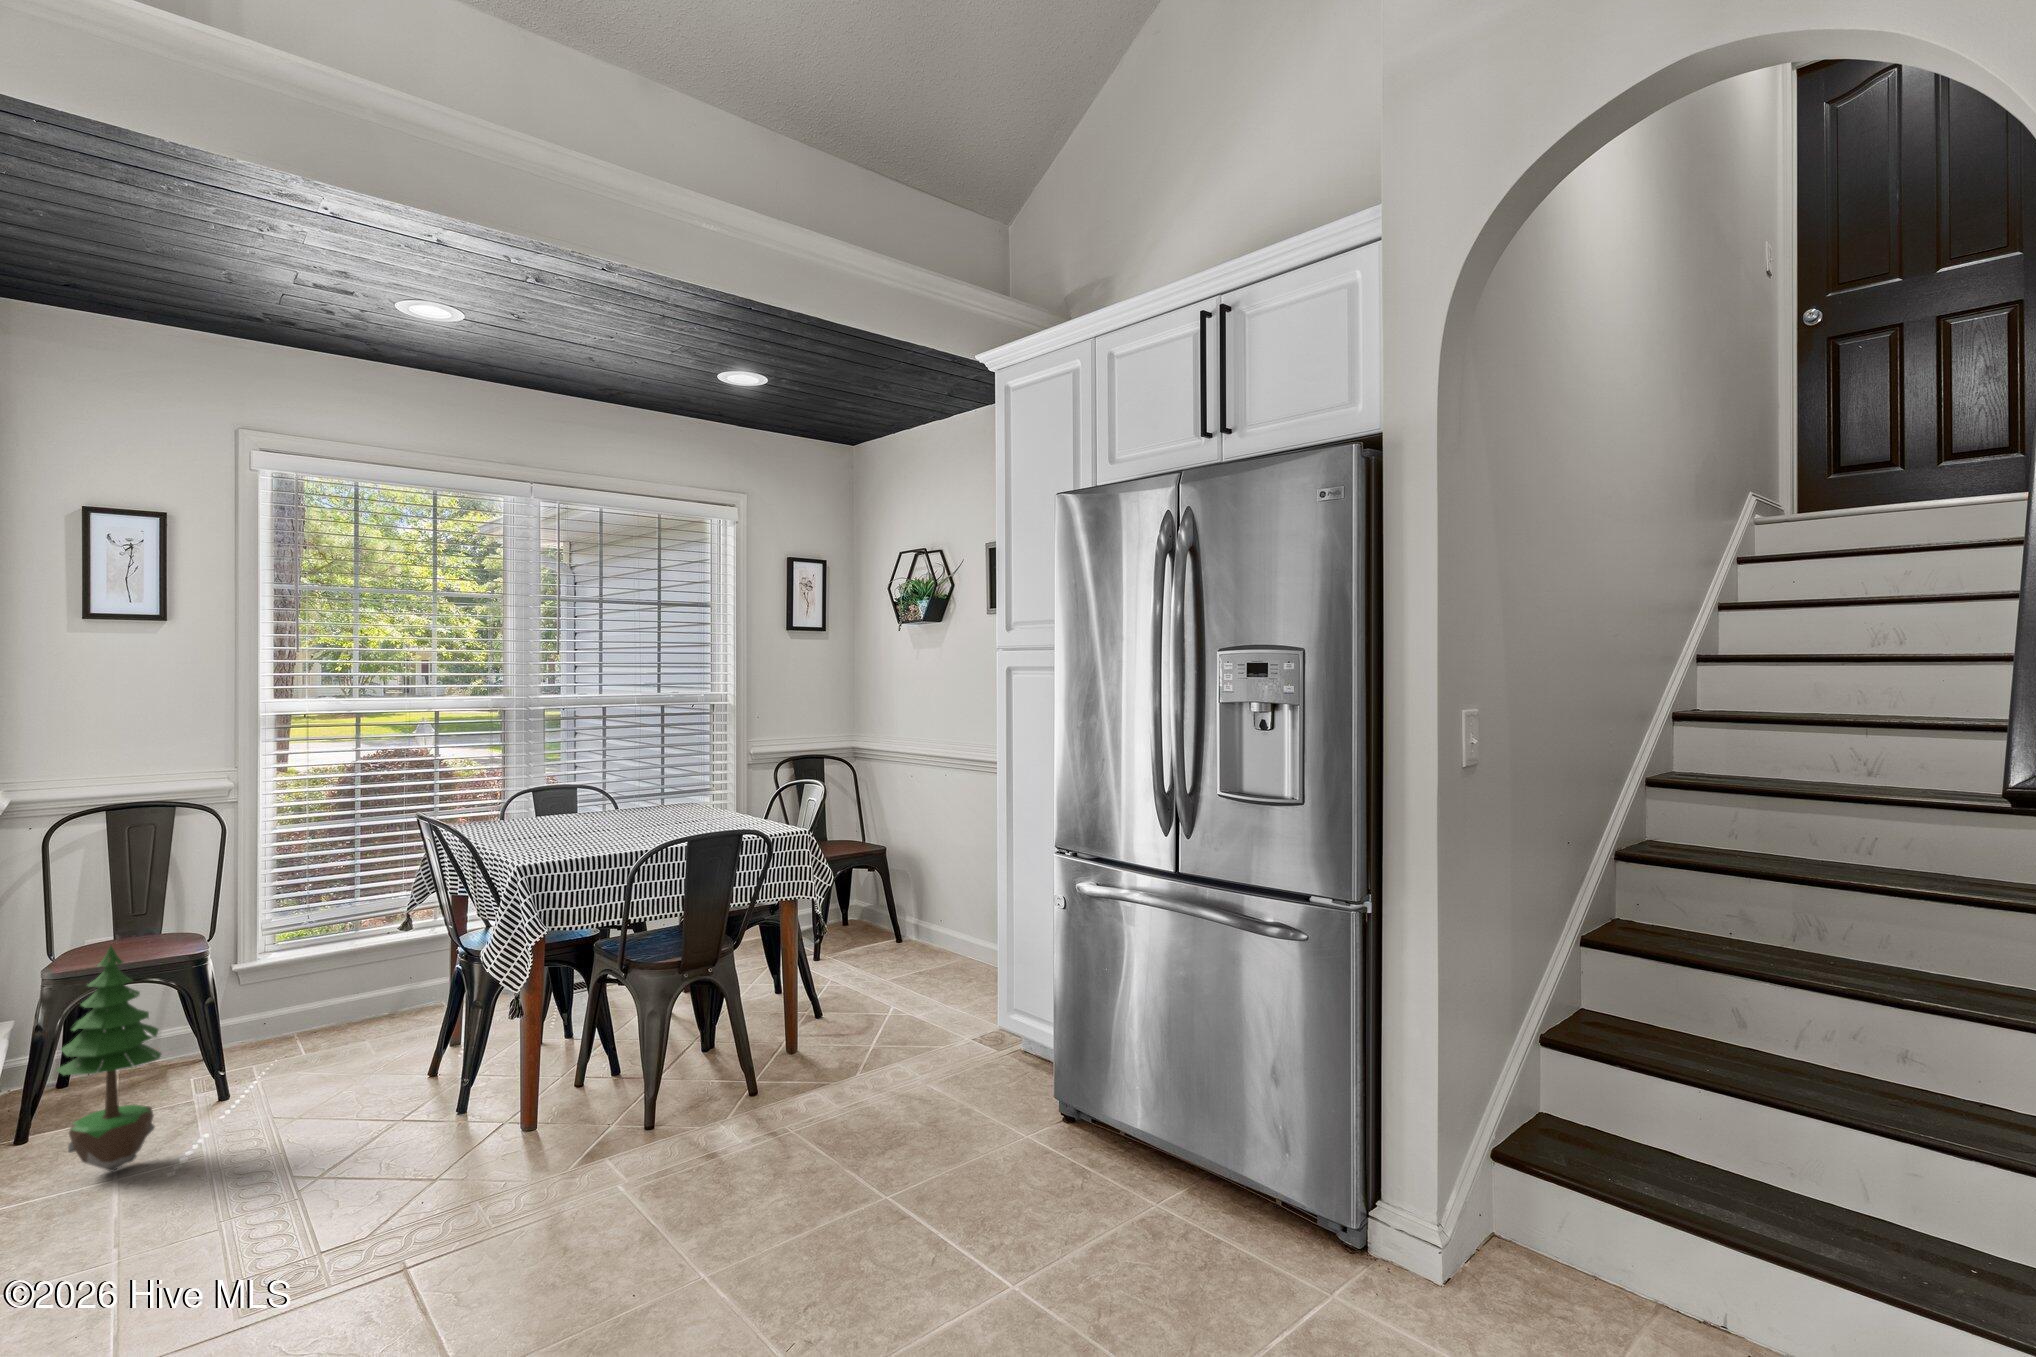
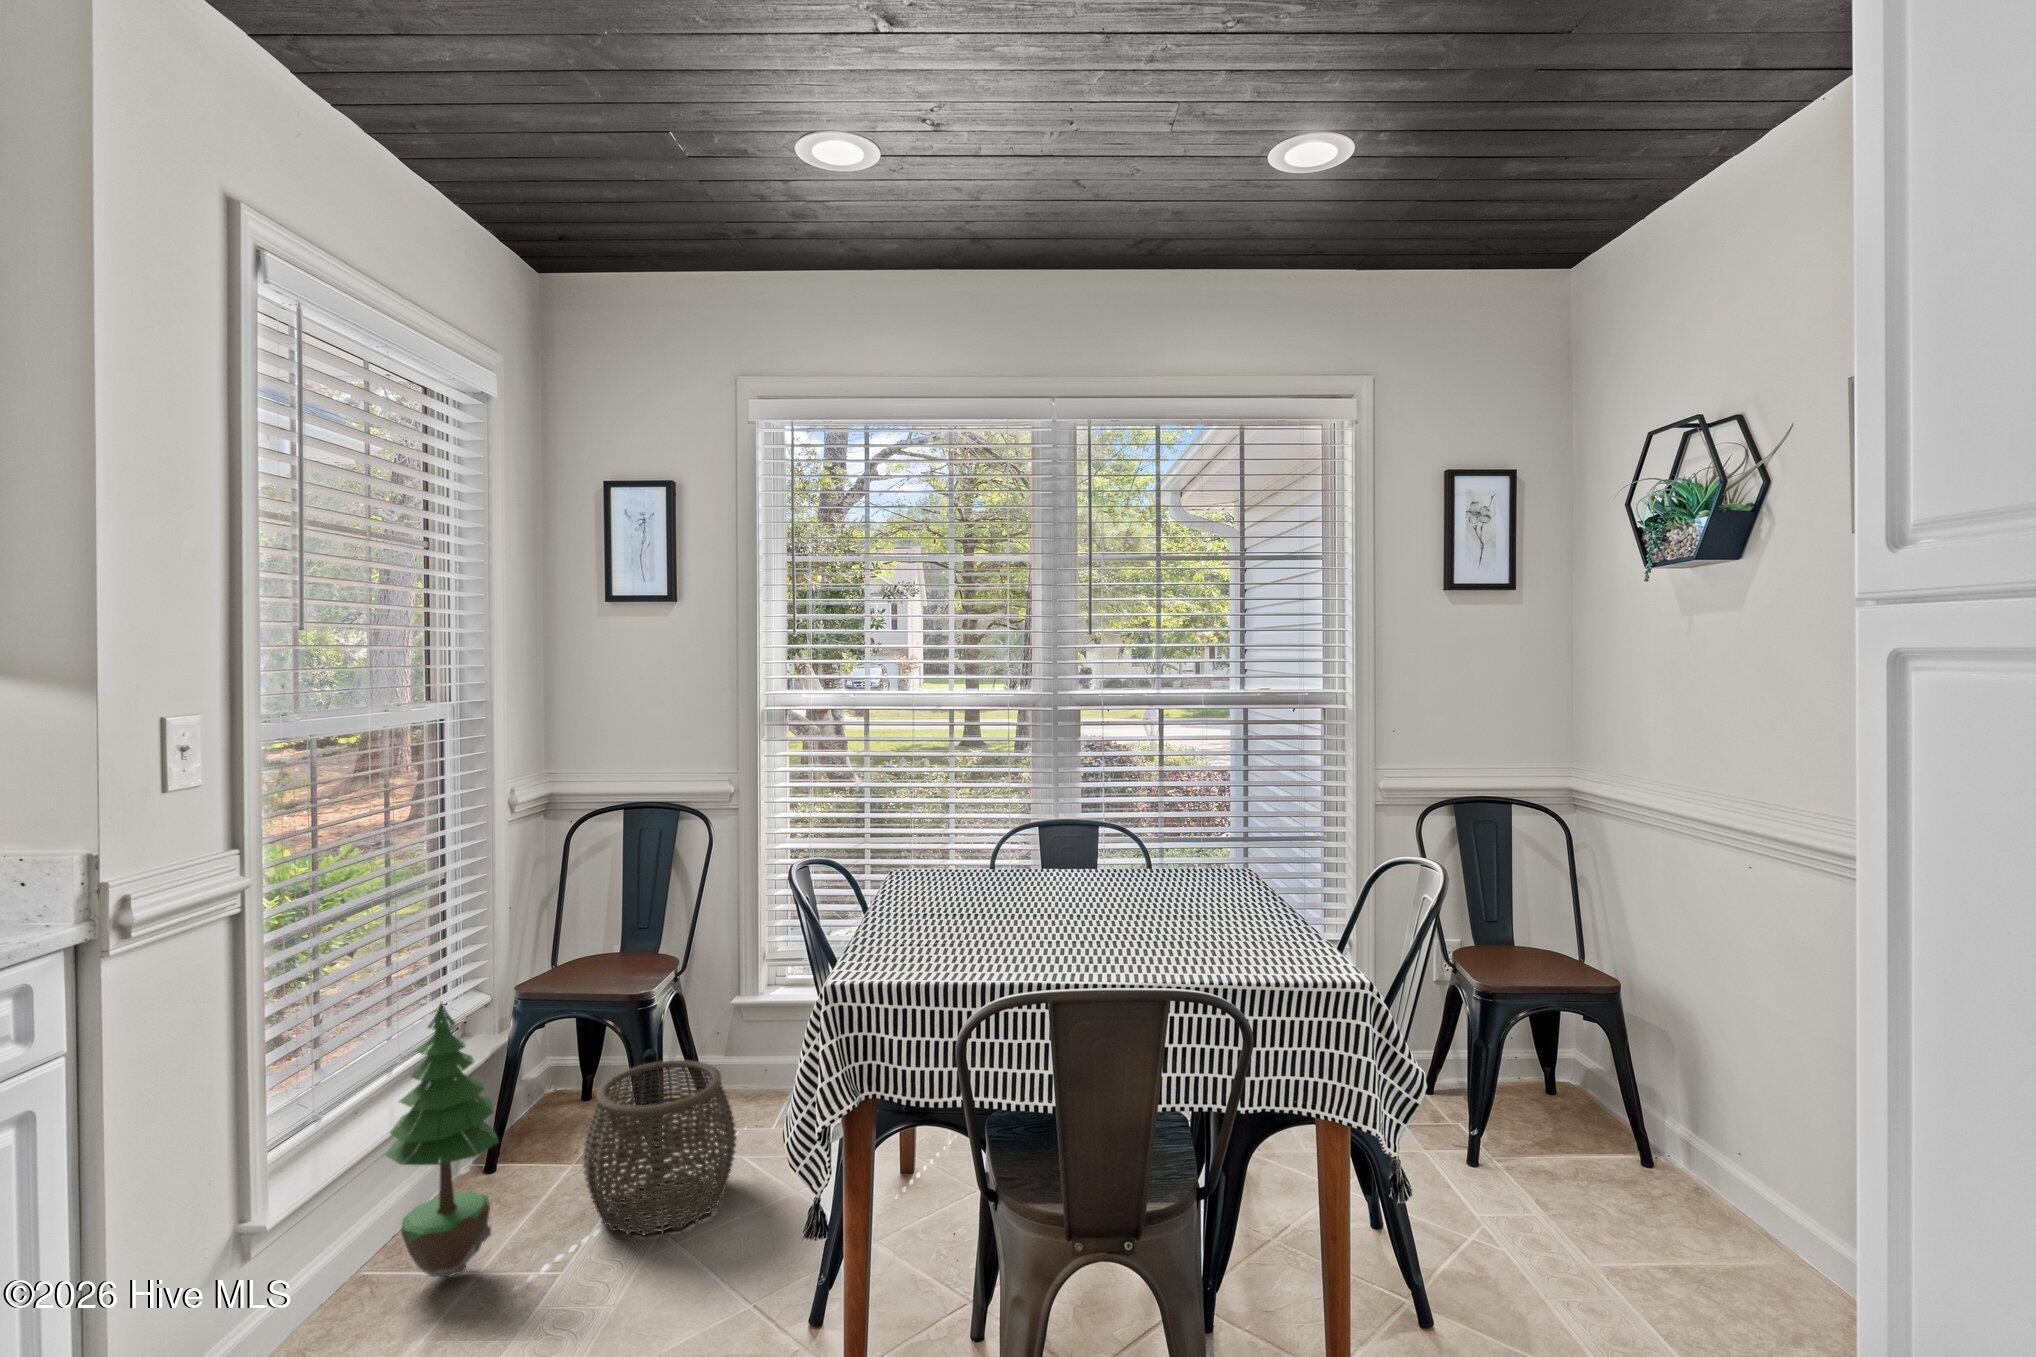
woven basket: none [194,990,335,1119] -> present [582,1060,736,1235]

